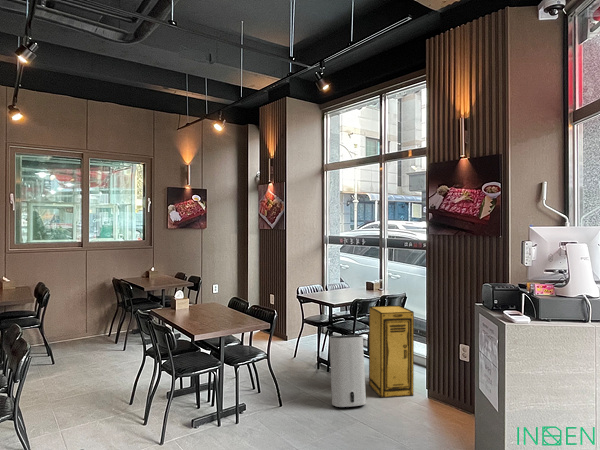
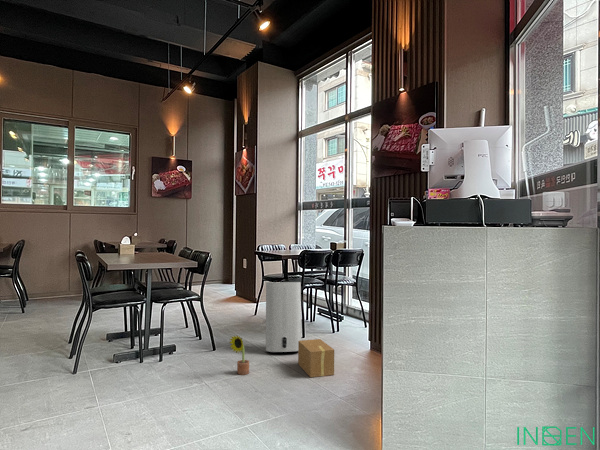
storage cabinet: present [369,305,414,398] -> none [316,257,357,348]
cardboard box: none [372,395,413,437] -> present [298,339,334,377]
decorative plant: none [313,399,332,437] -> present [230,336,249,375]

